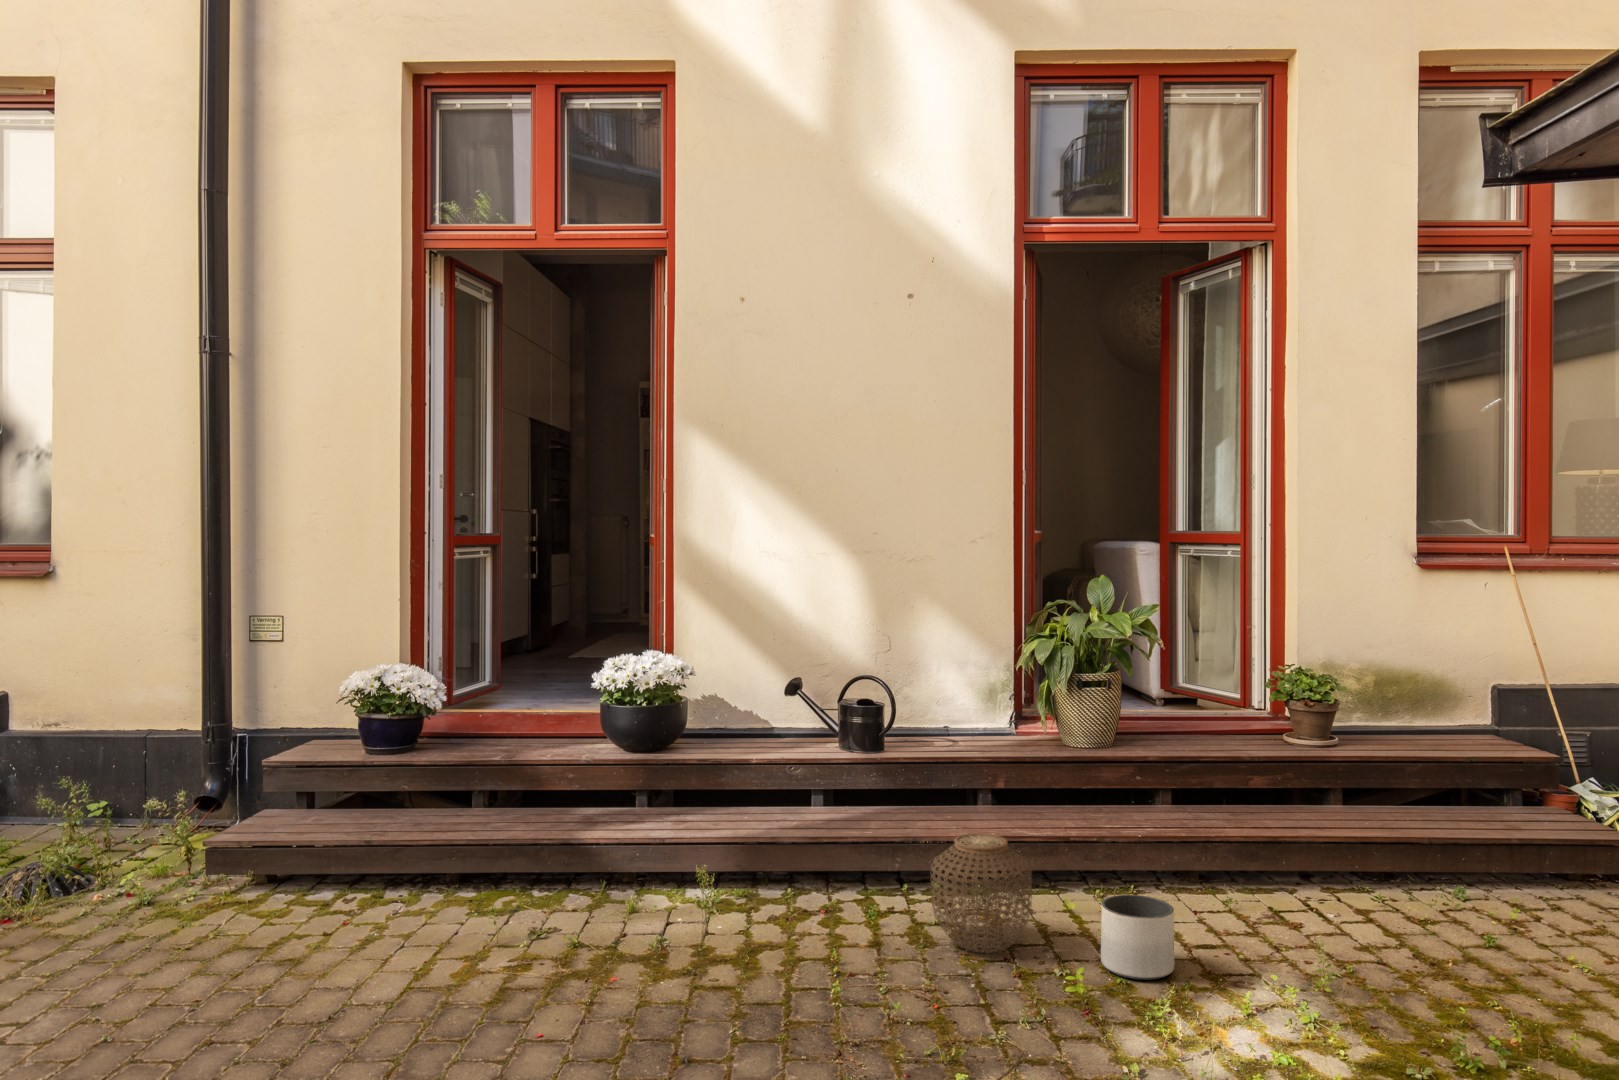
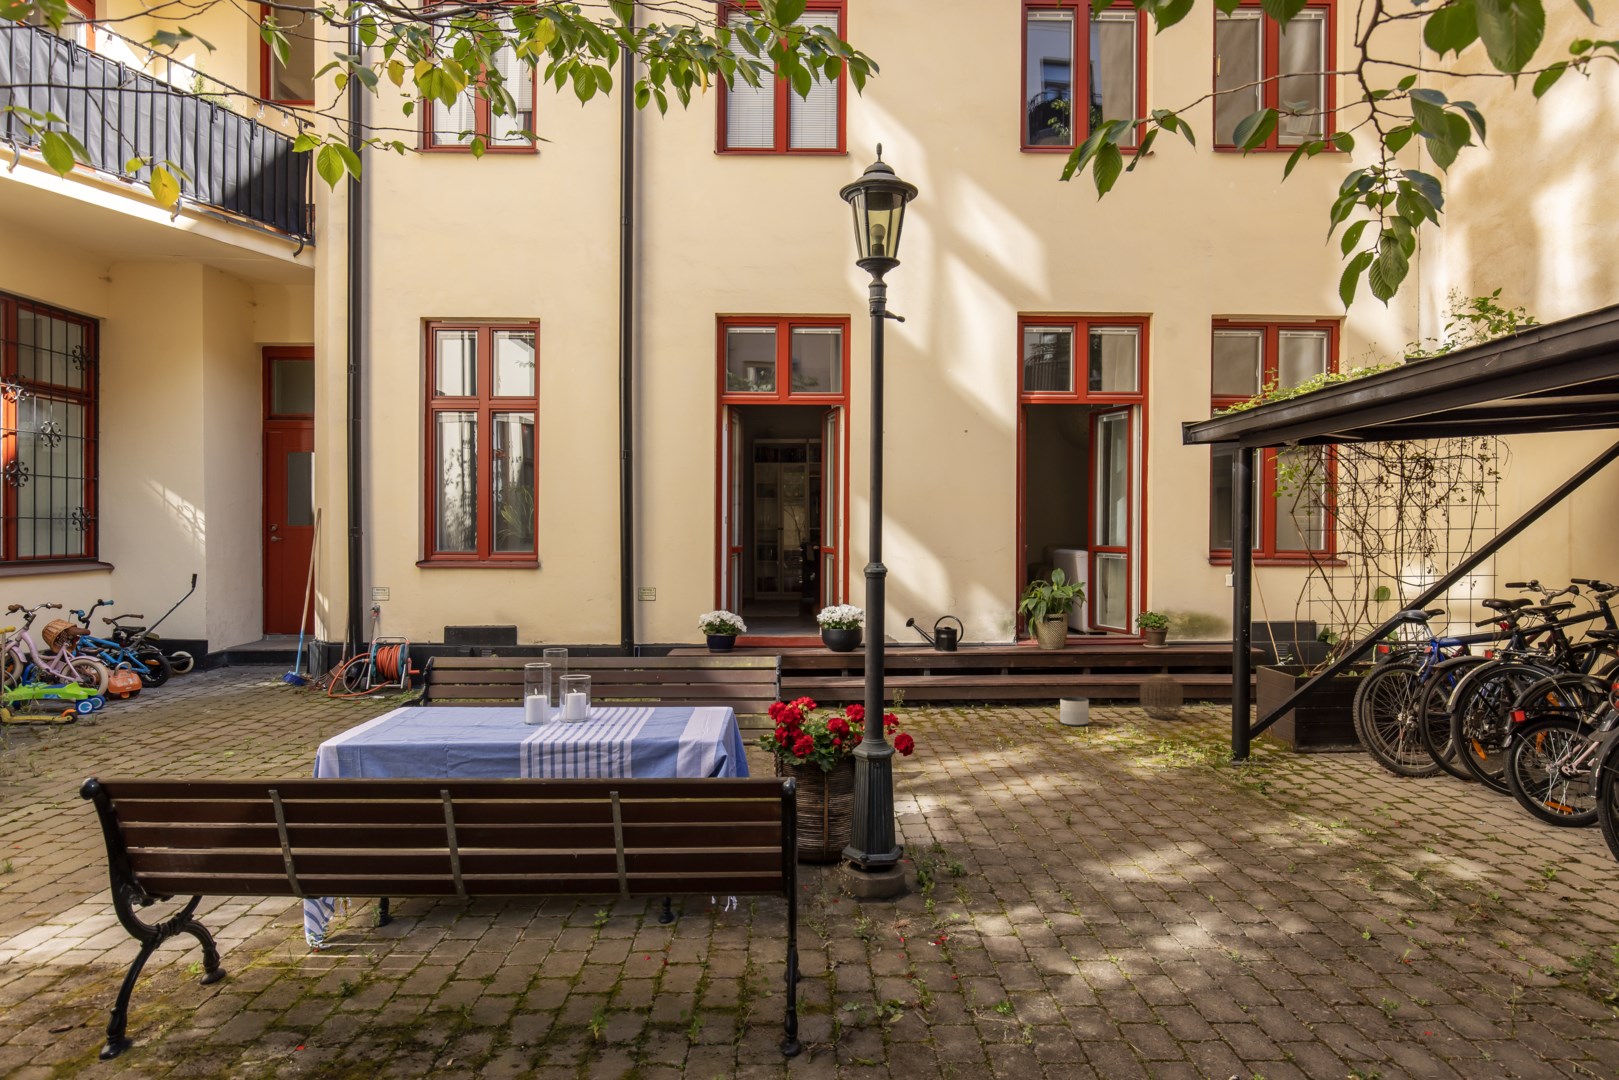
woven basket: present [931,833,1032,953] -> present [1140,674,1183,720]

